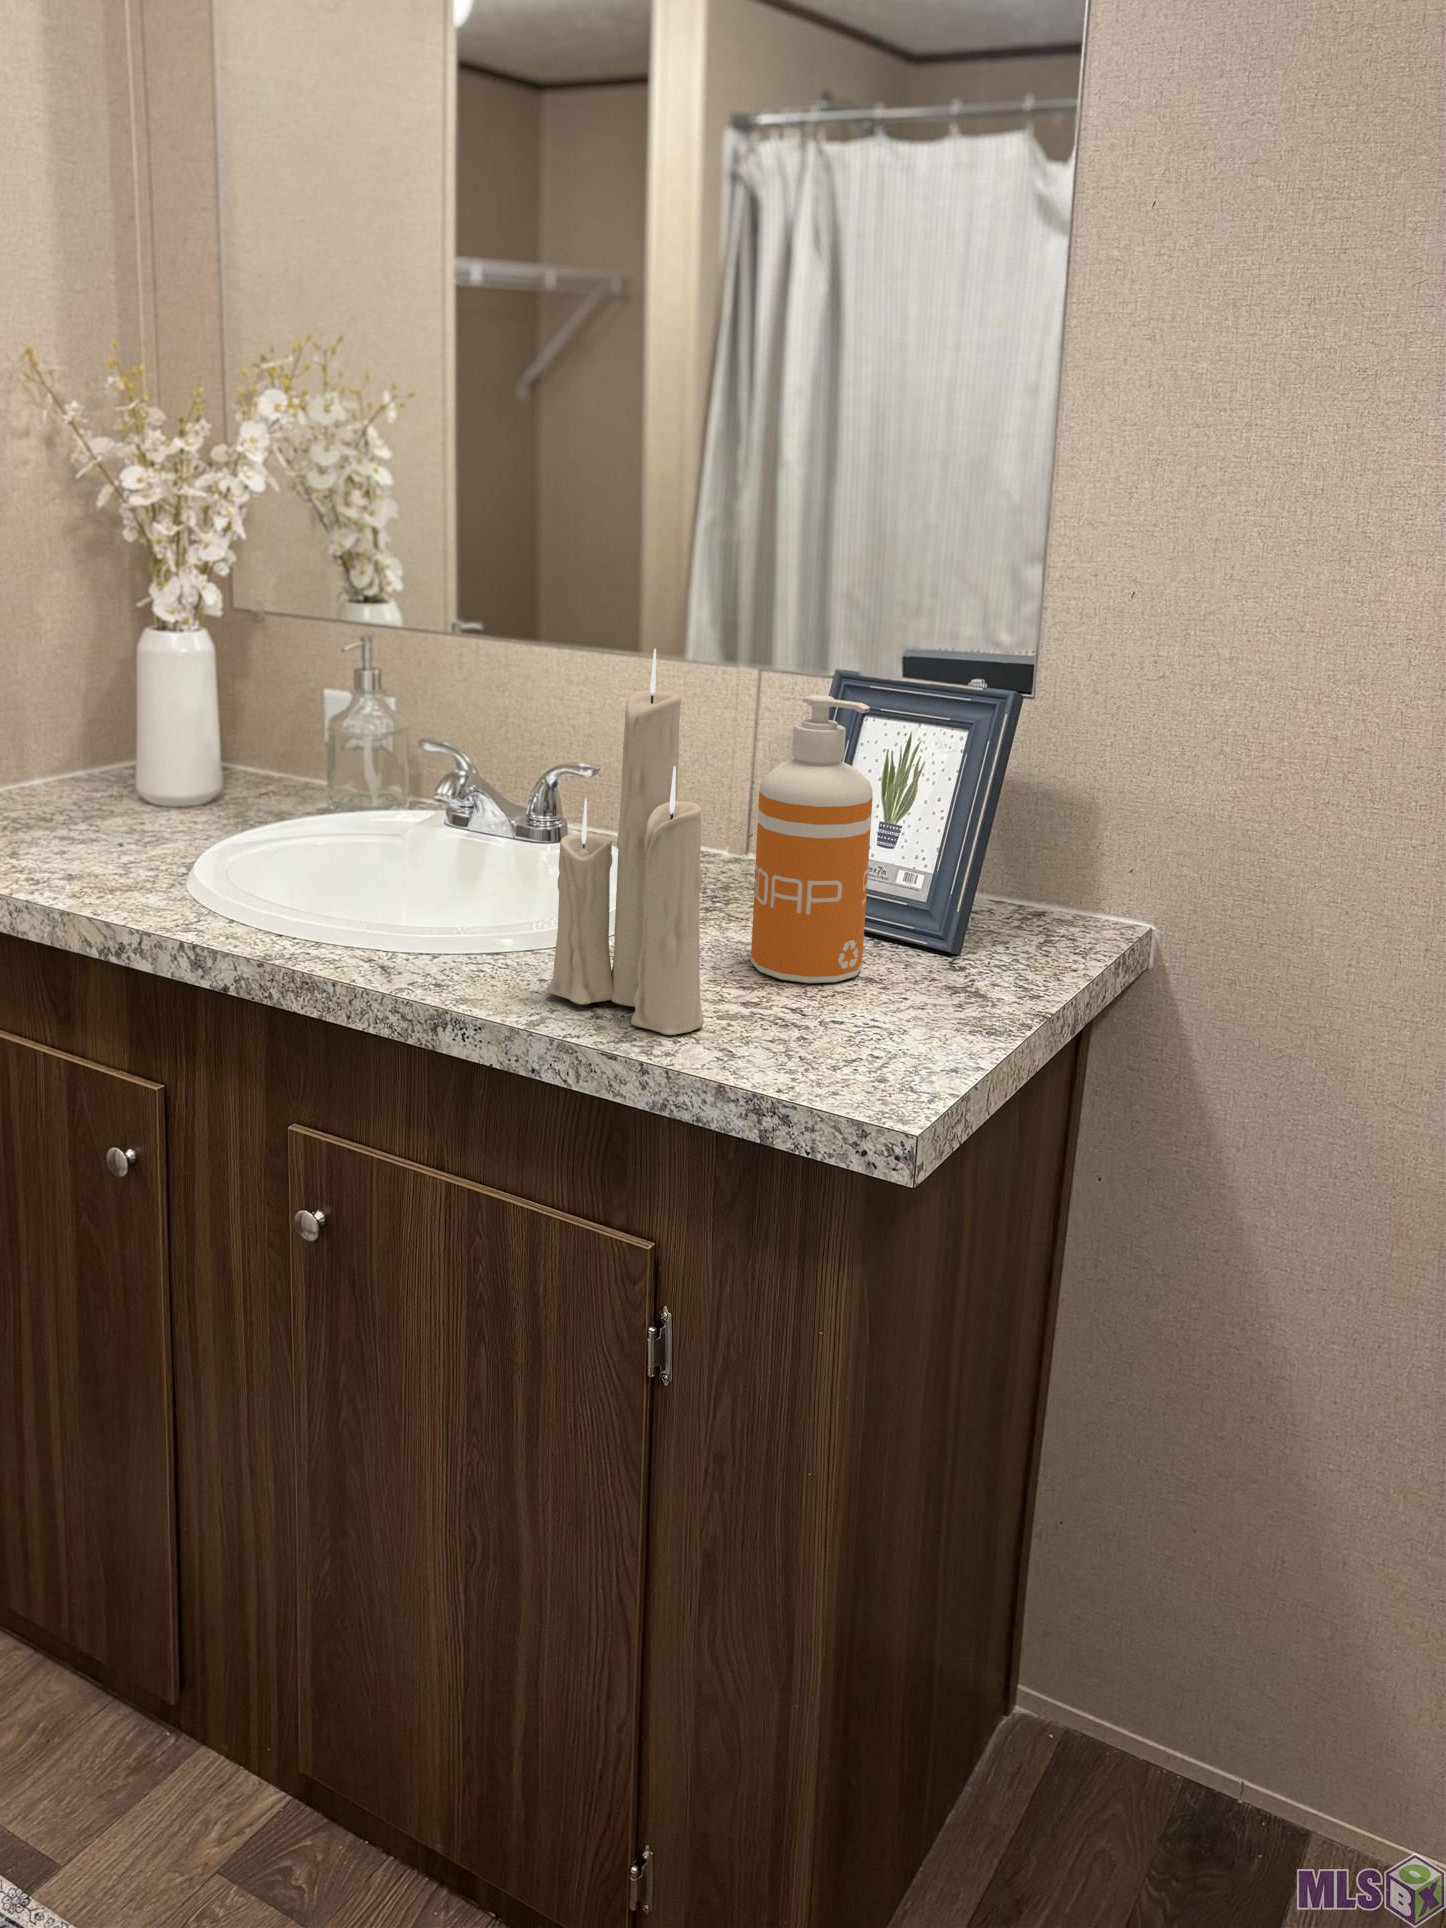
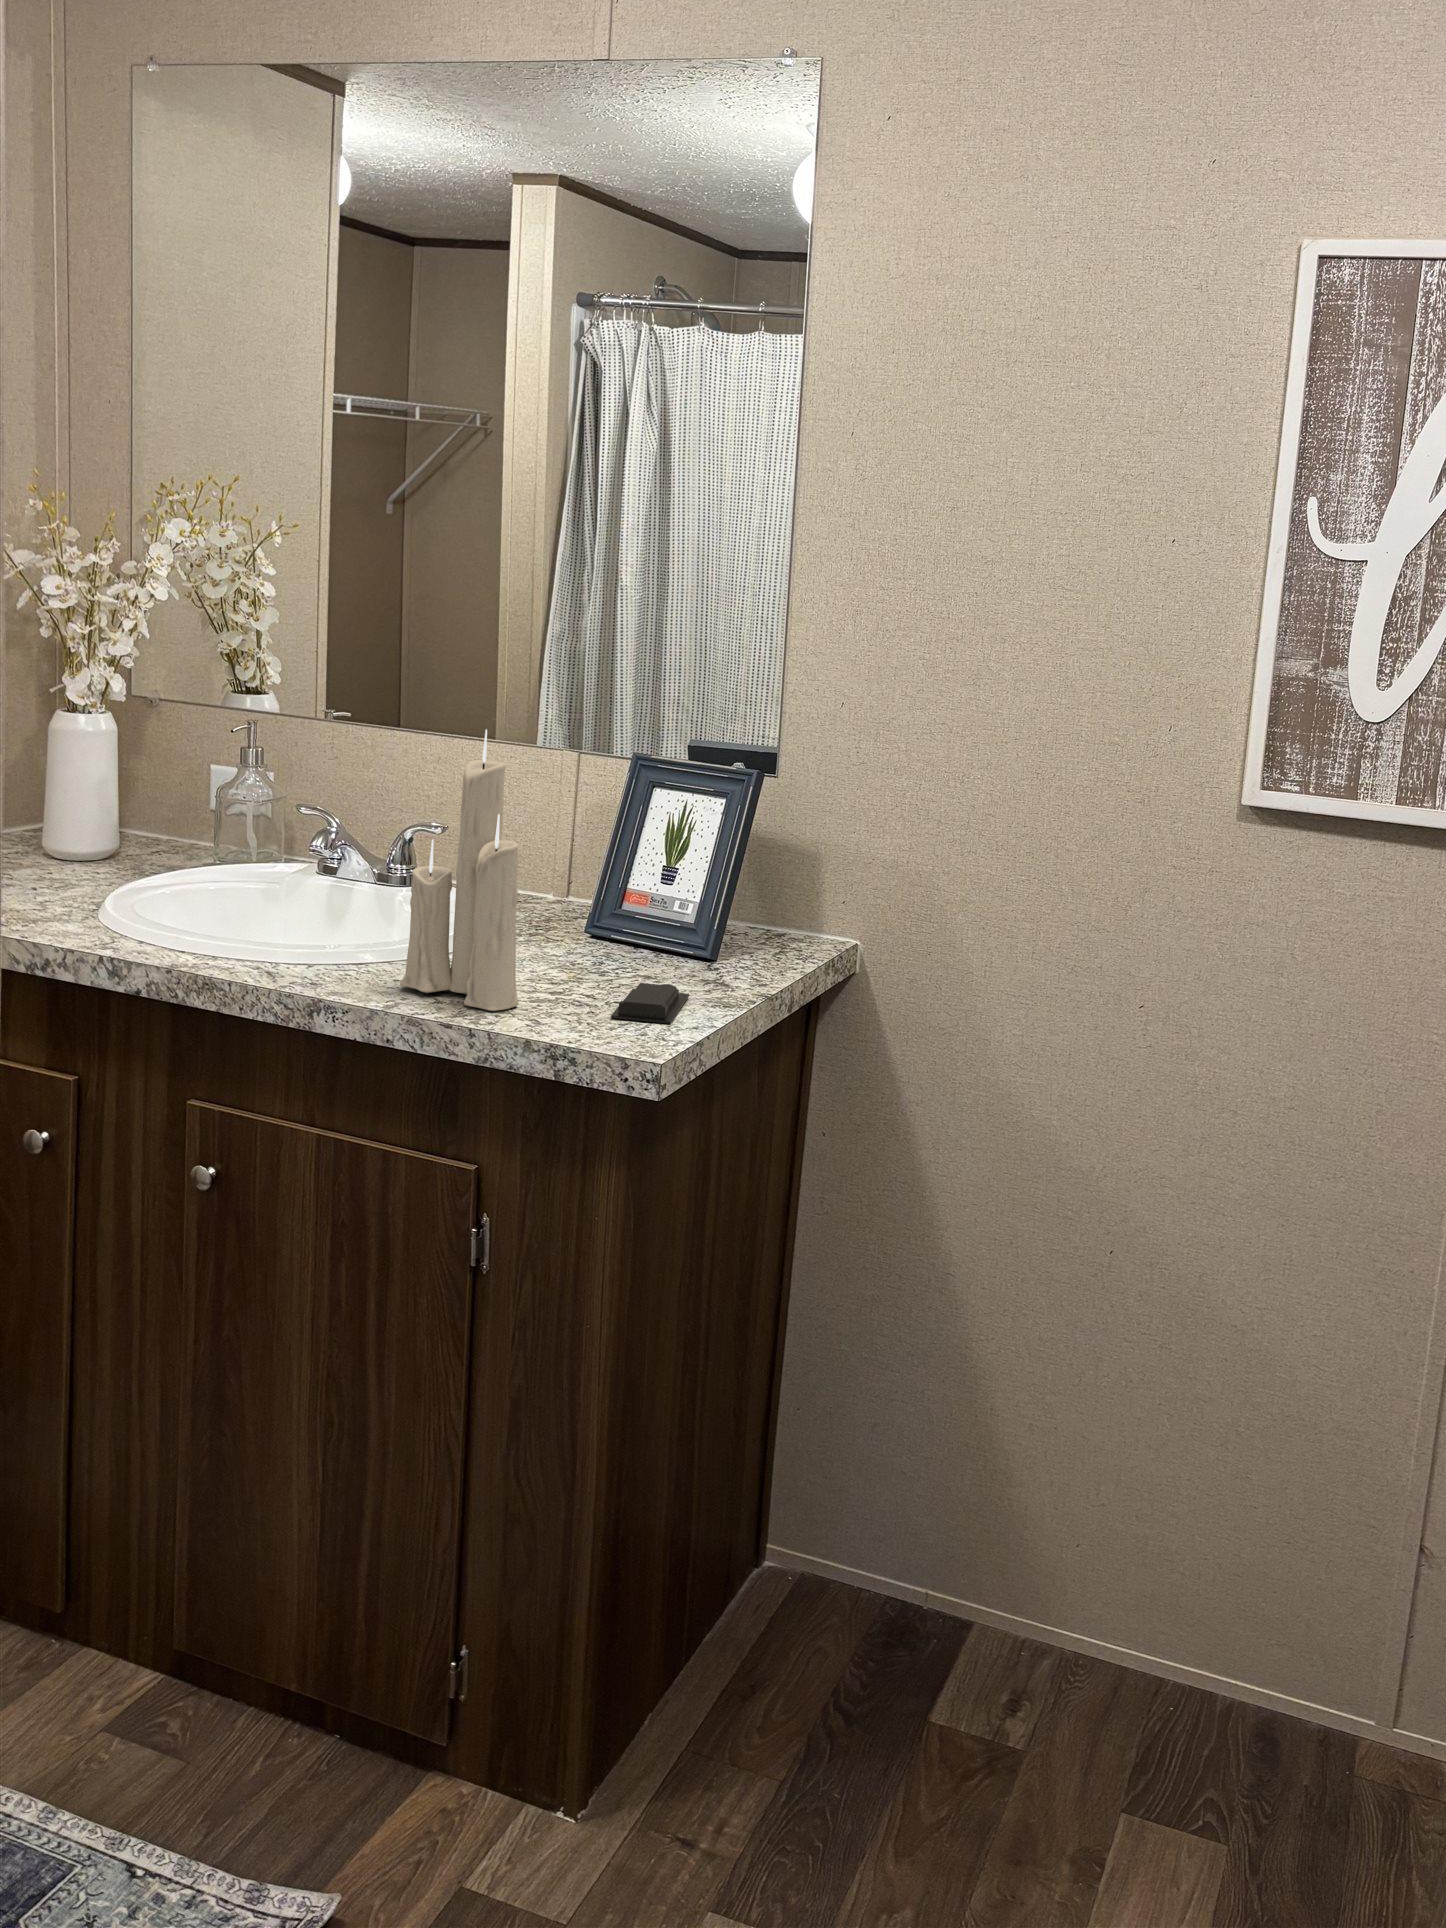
soap dispenser: present [751,695,873,983] -> none [558,768,649,980]
soap bar: none [832,994,935,1060] -> present [611,983,689,1024]

